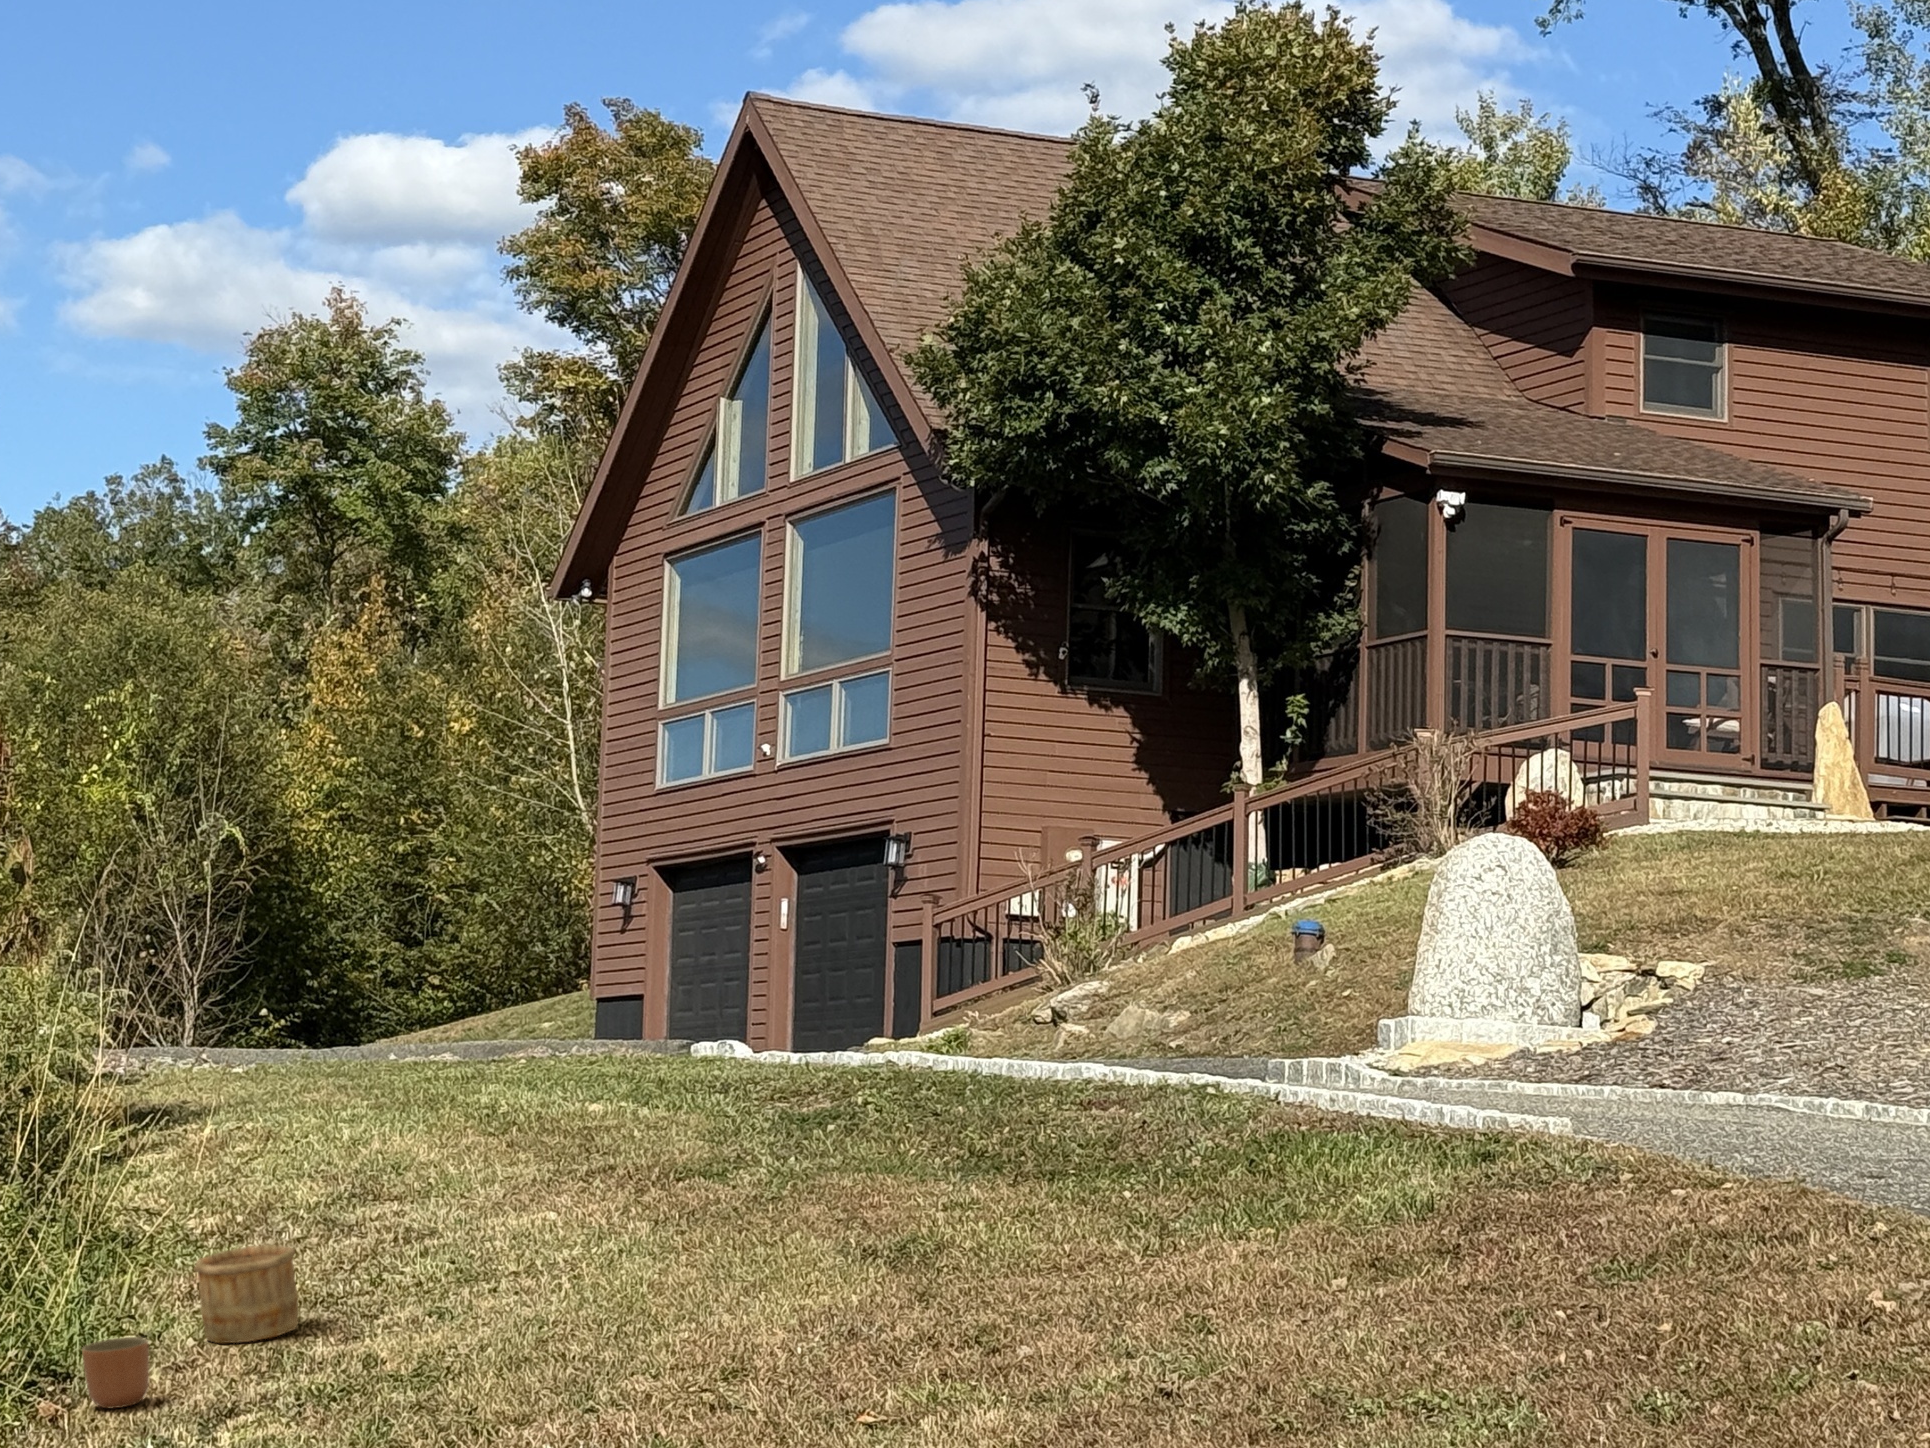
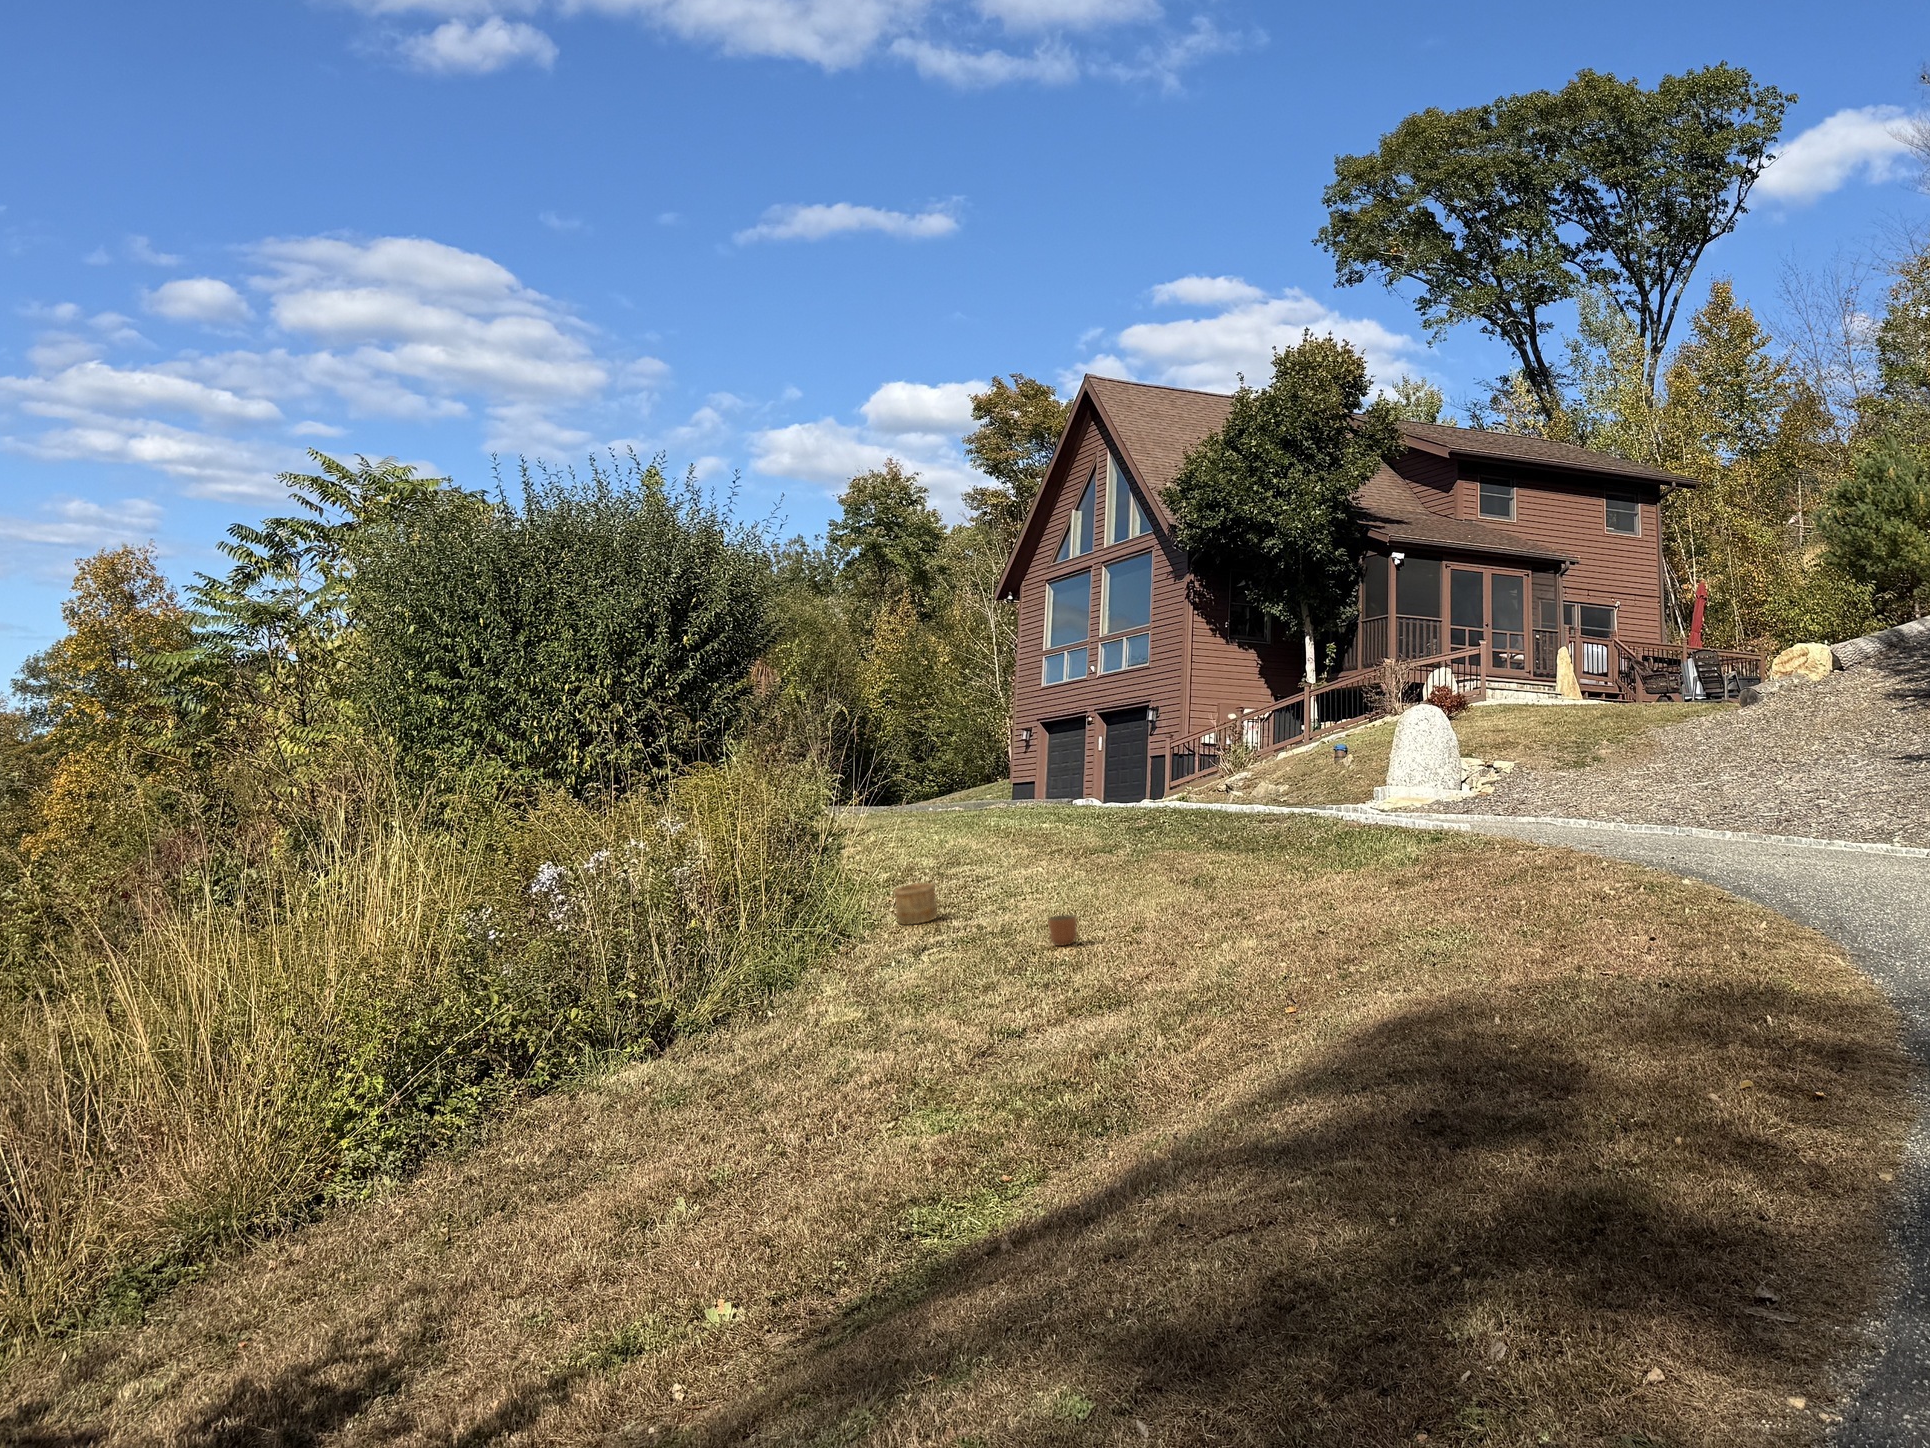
planter: present [82,1337,149,1408] -> present [1048,914,1077,946]

